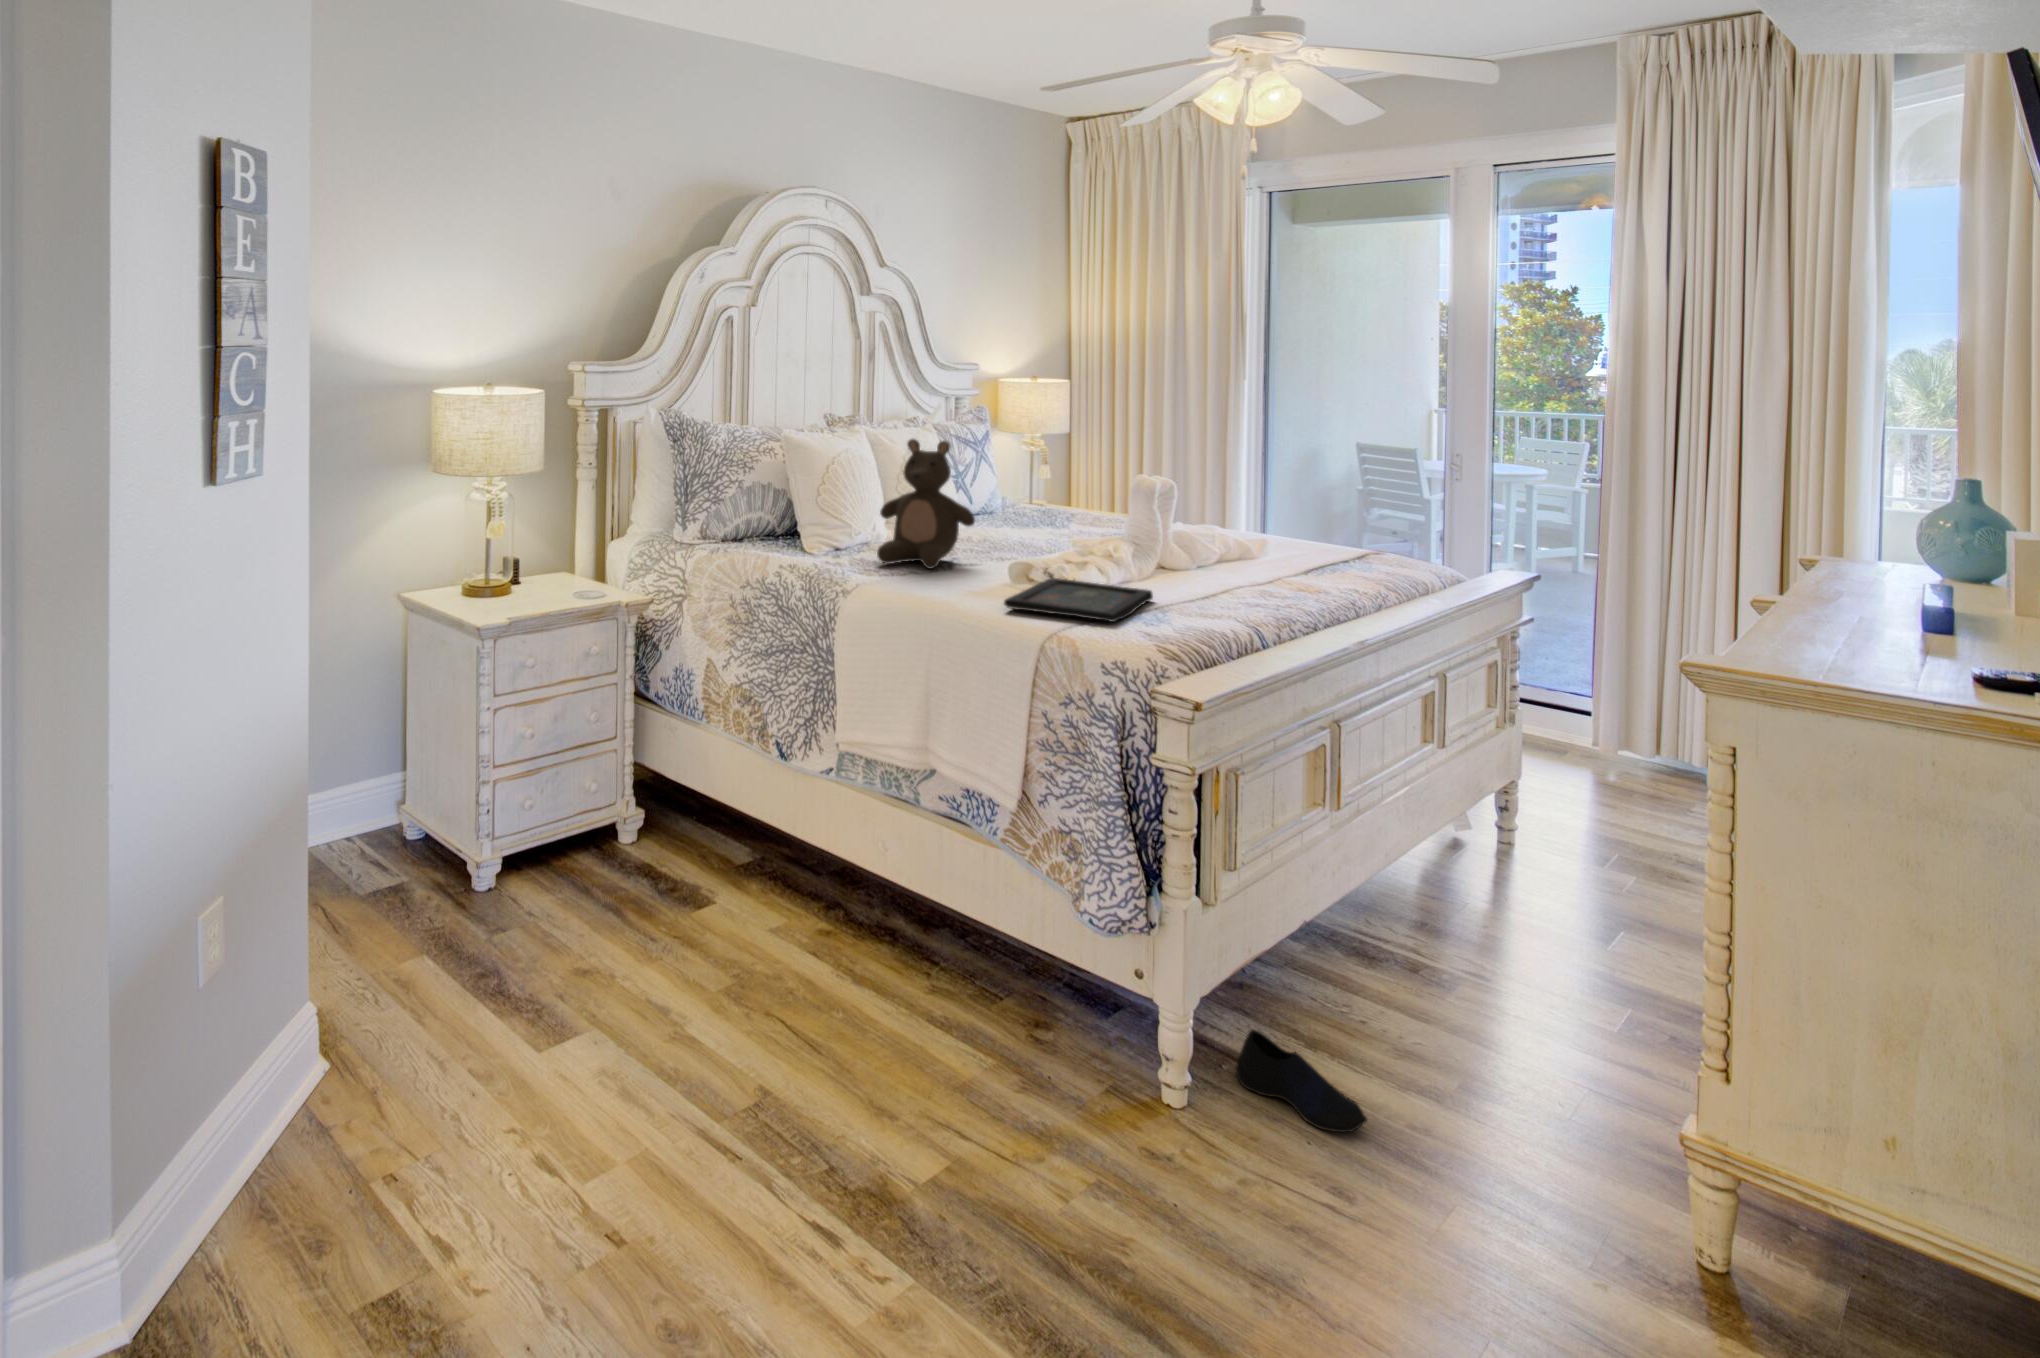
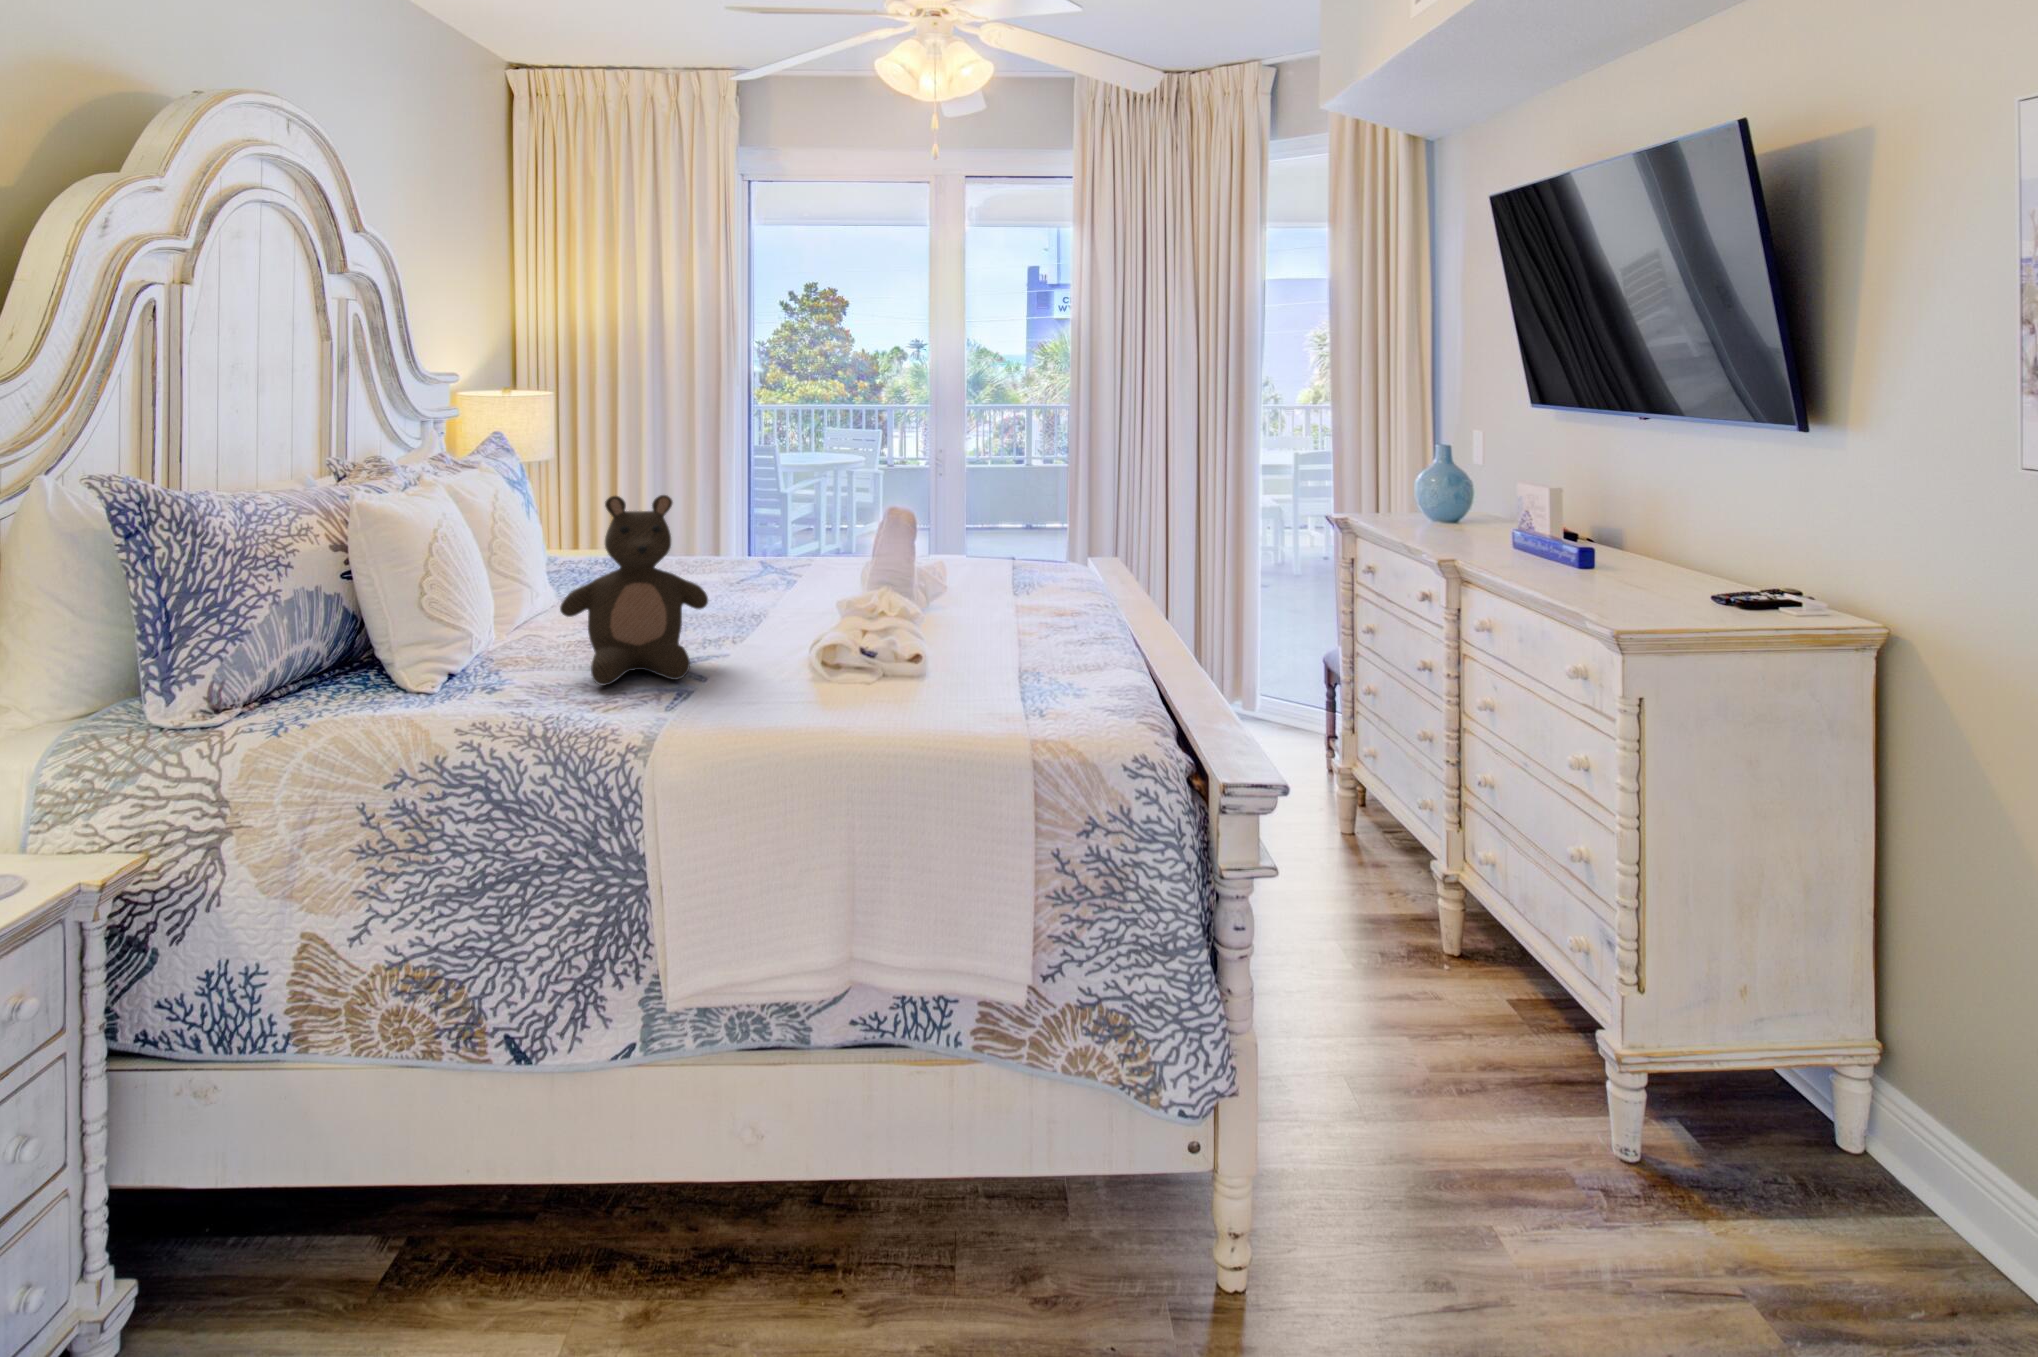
tray: present [1004,578,1153,622] -> none [870,655,1053,721]
shoe: present [1236,1030,1367,1132] -> none [1245,1136,1390,1215]

